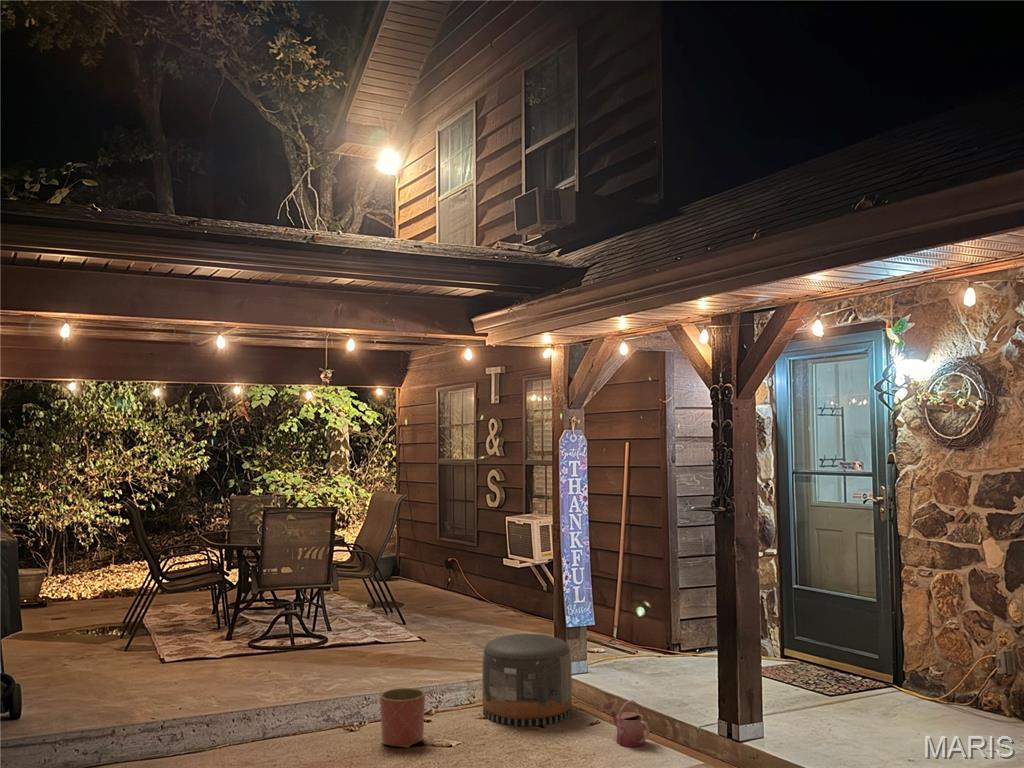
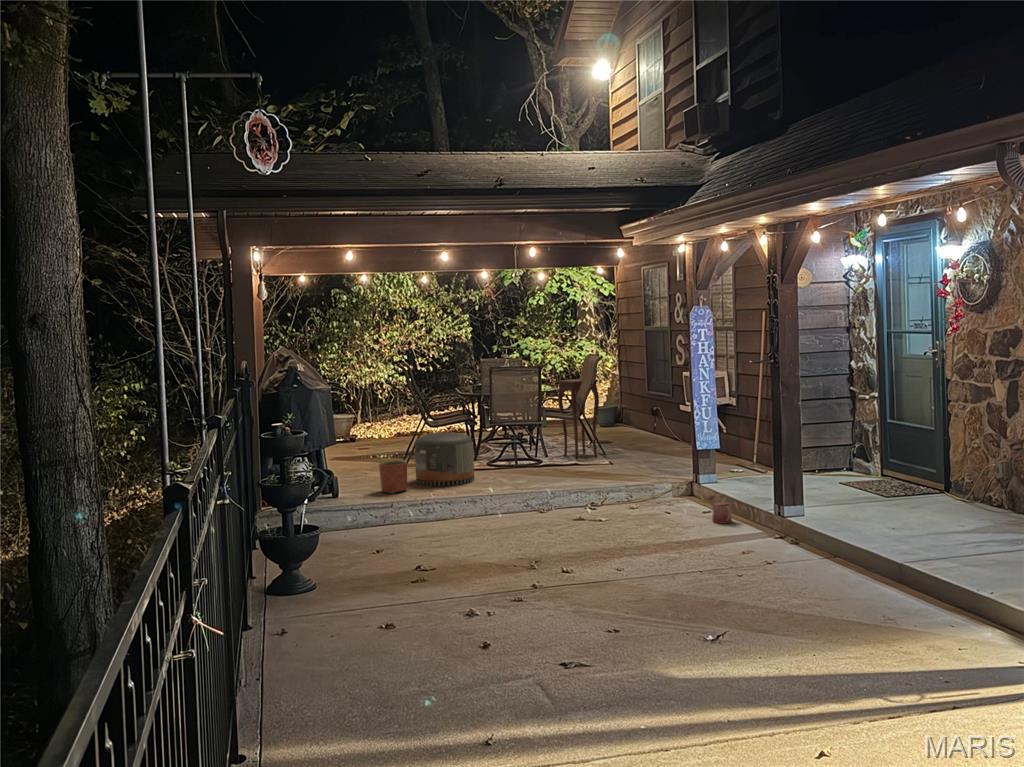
side table: none [347,525,402,634] -> present [558,379,599,459]
pouf: present [482,634,572,726] -> present [415,433,474,486]
planter: present [380,688,425,748] -> present [379,461,407,493]

